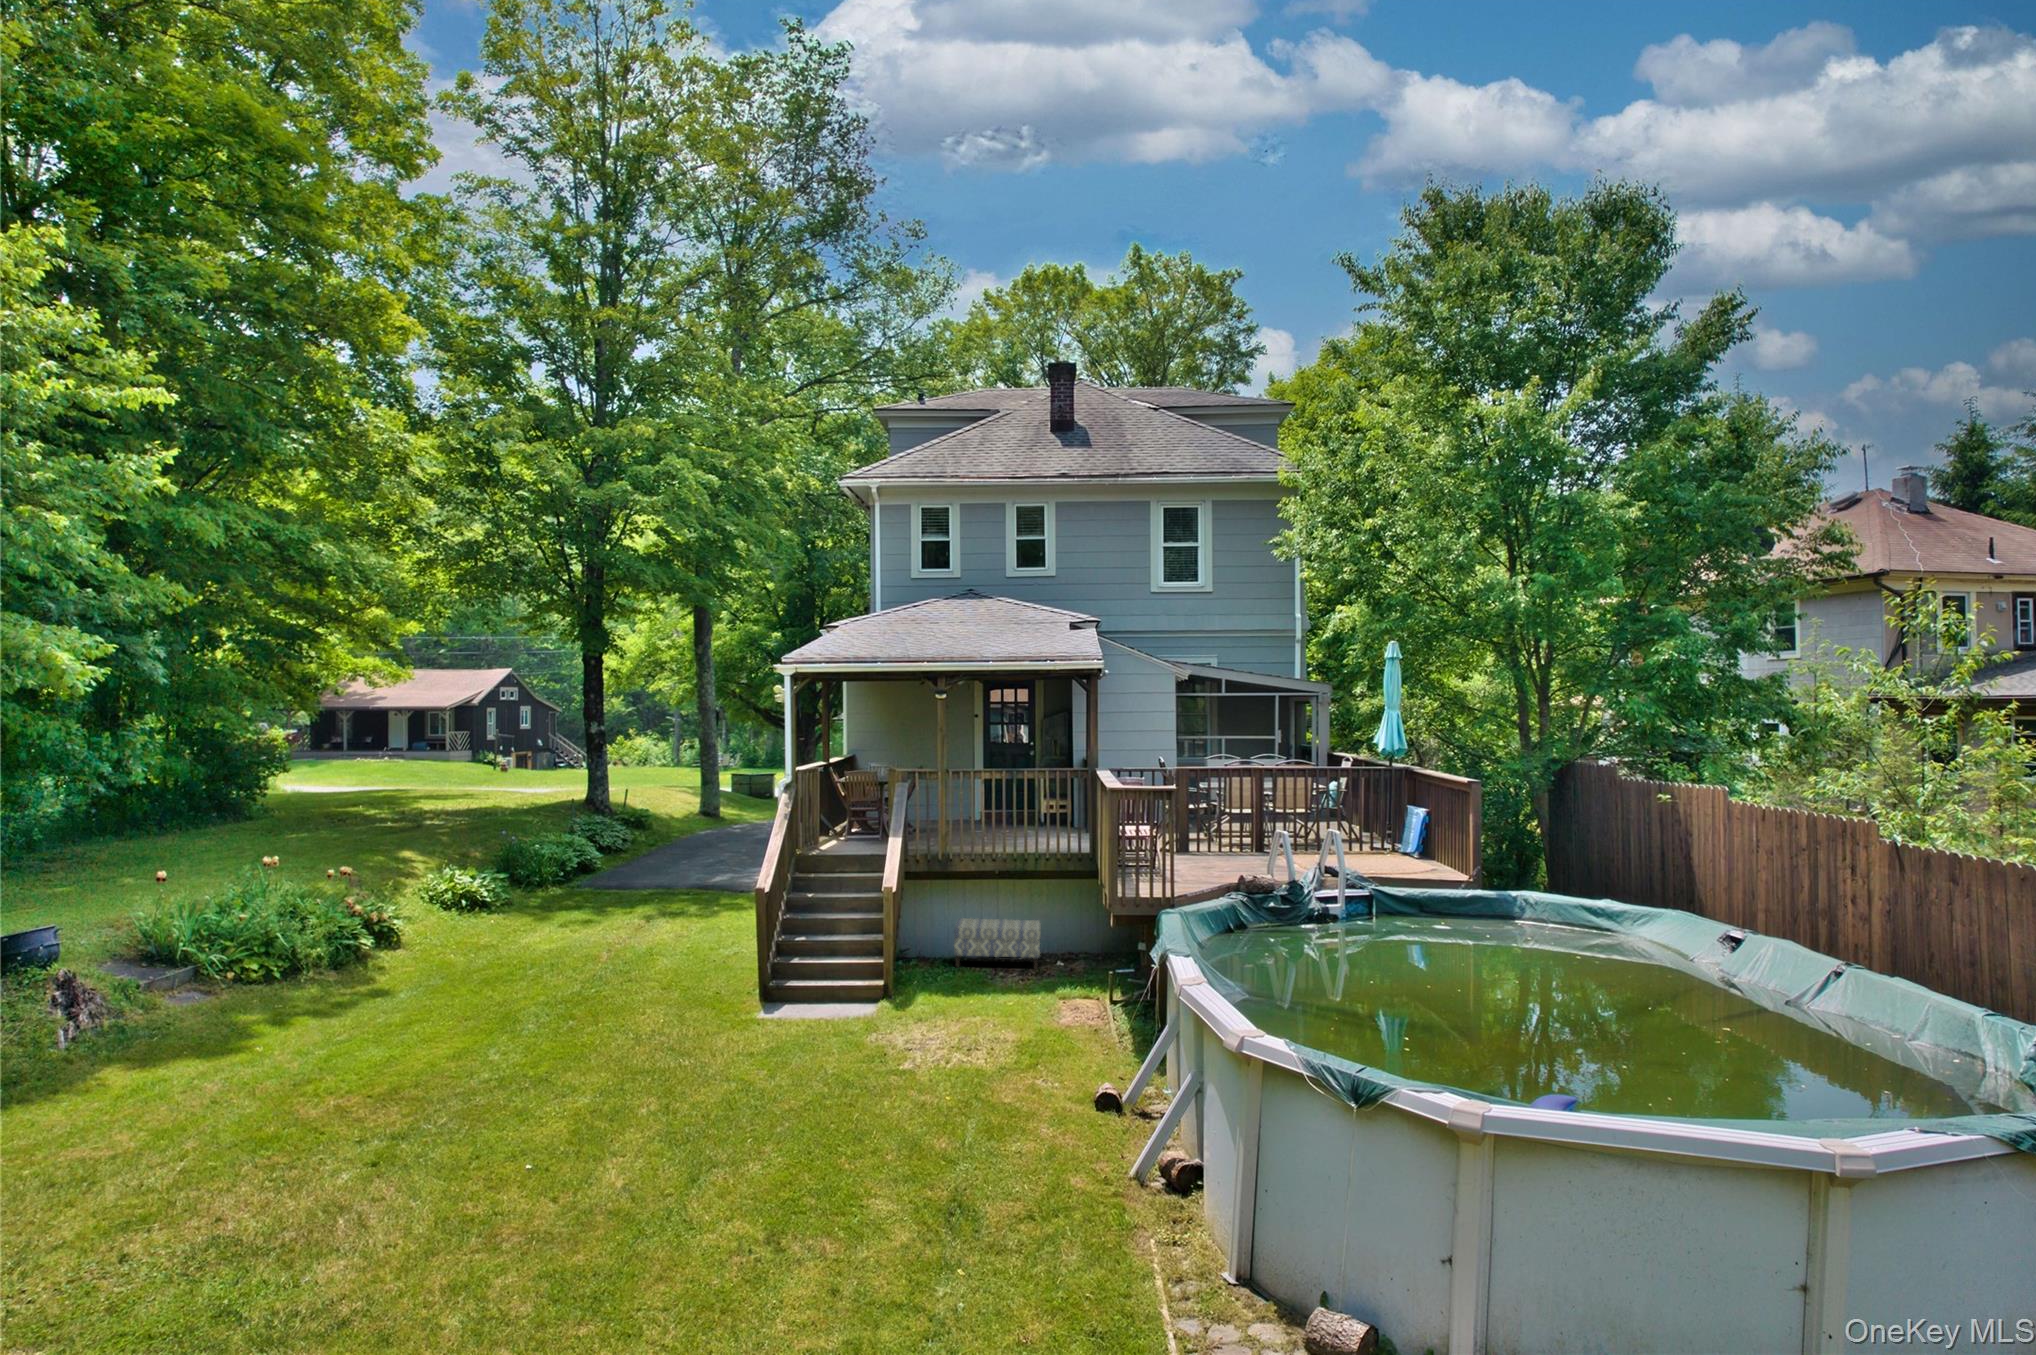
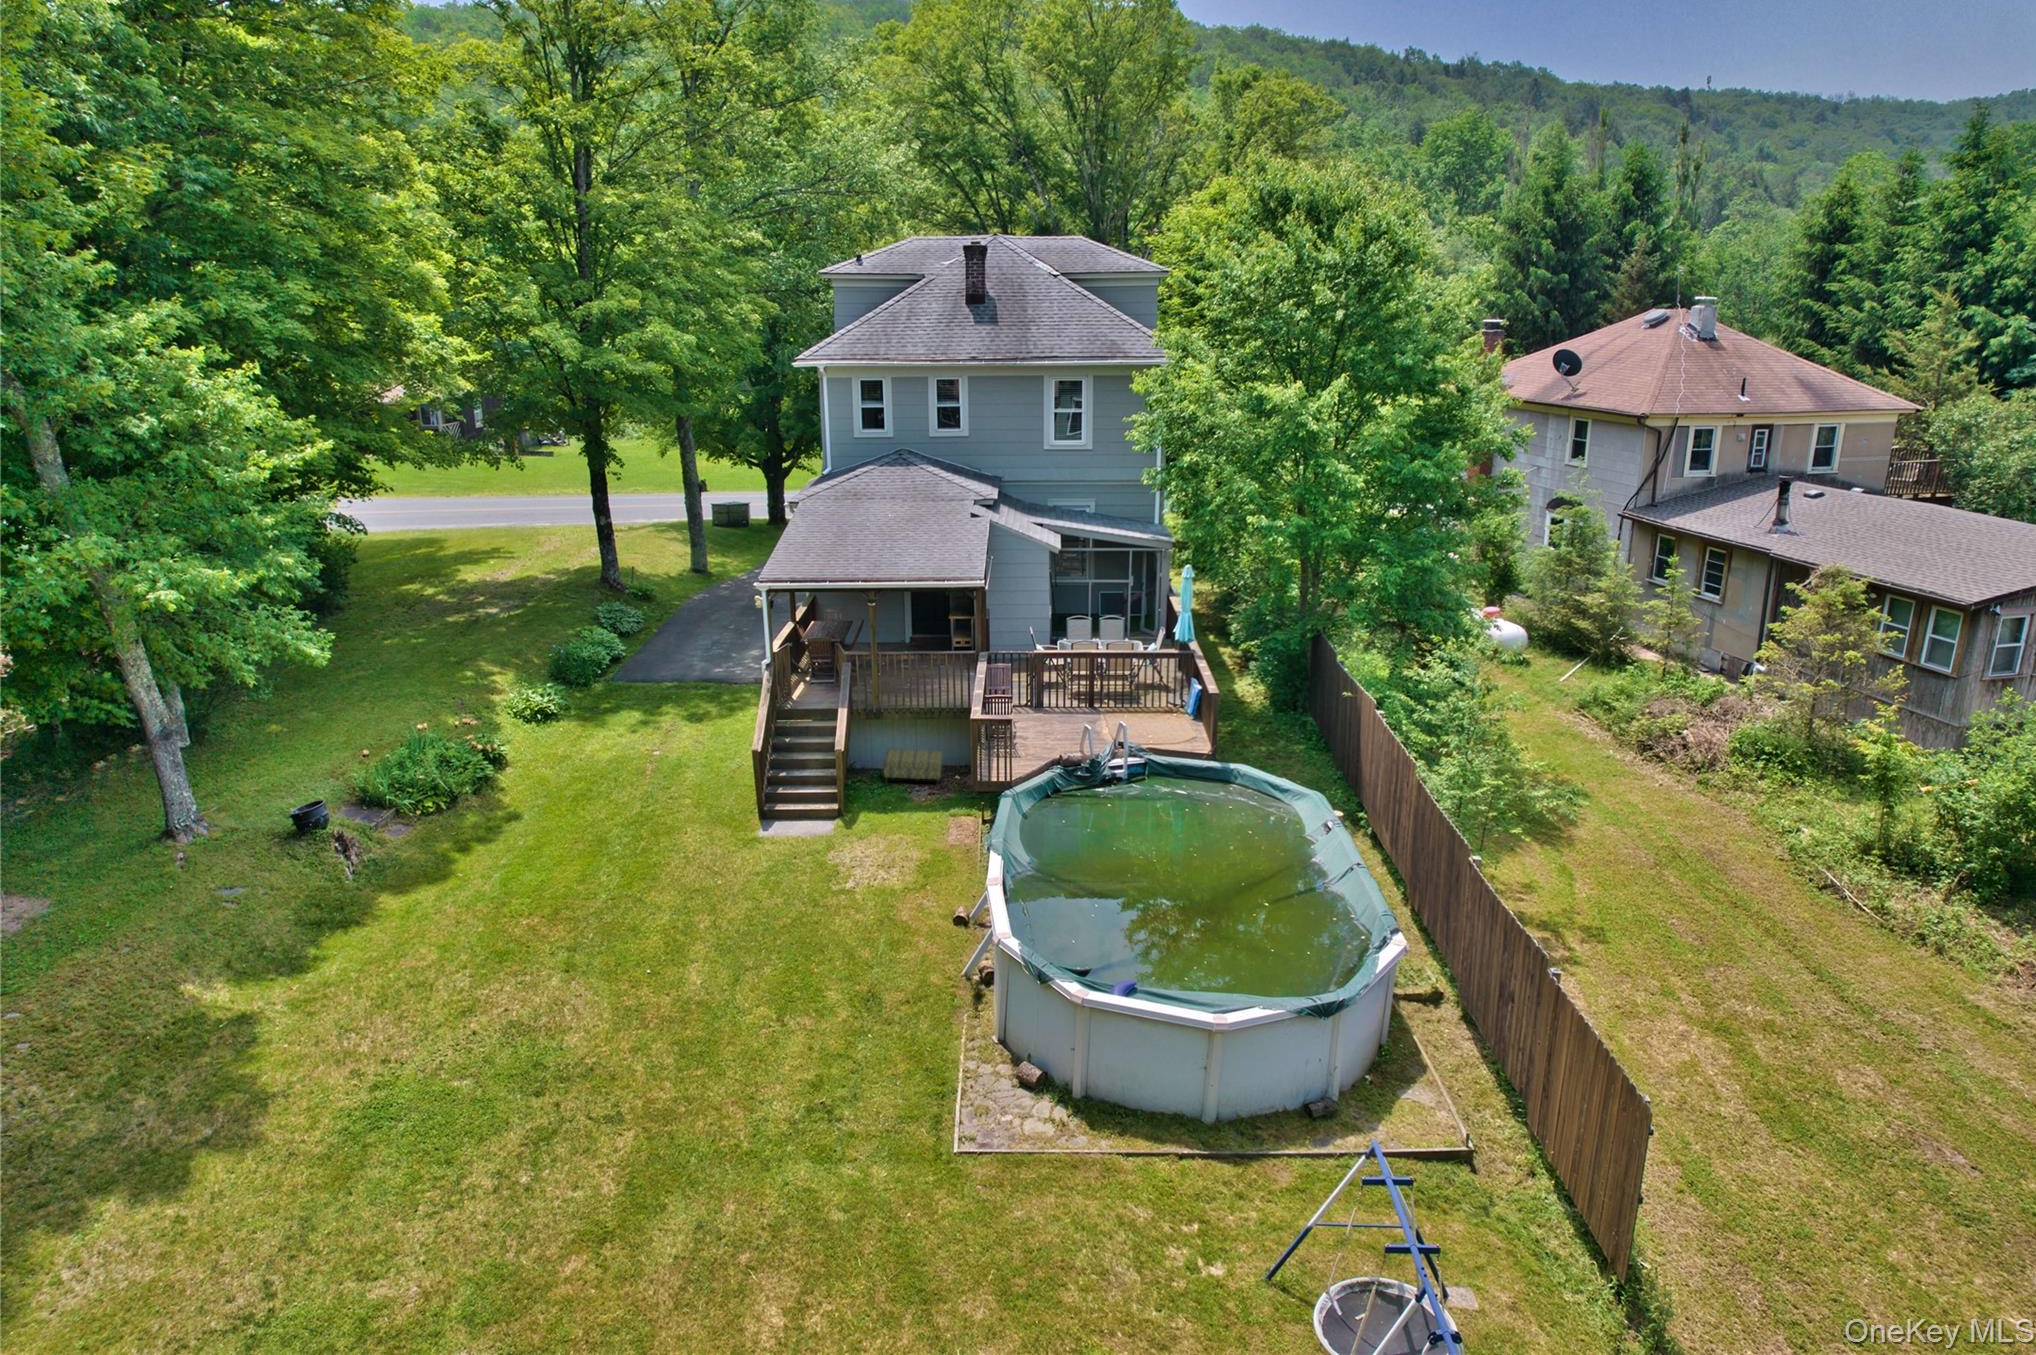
potted plant: none [1142,1165,1201,1237] -> present [969,977,987,1008]

